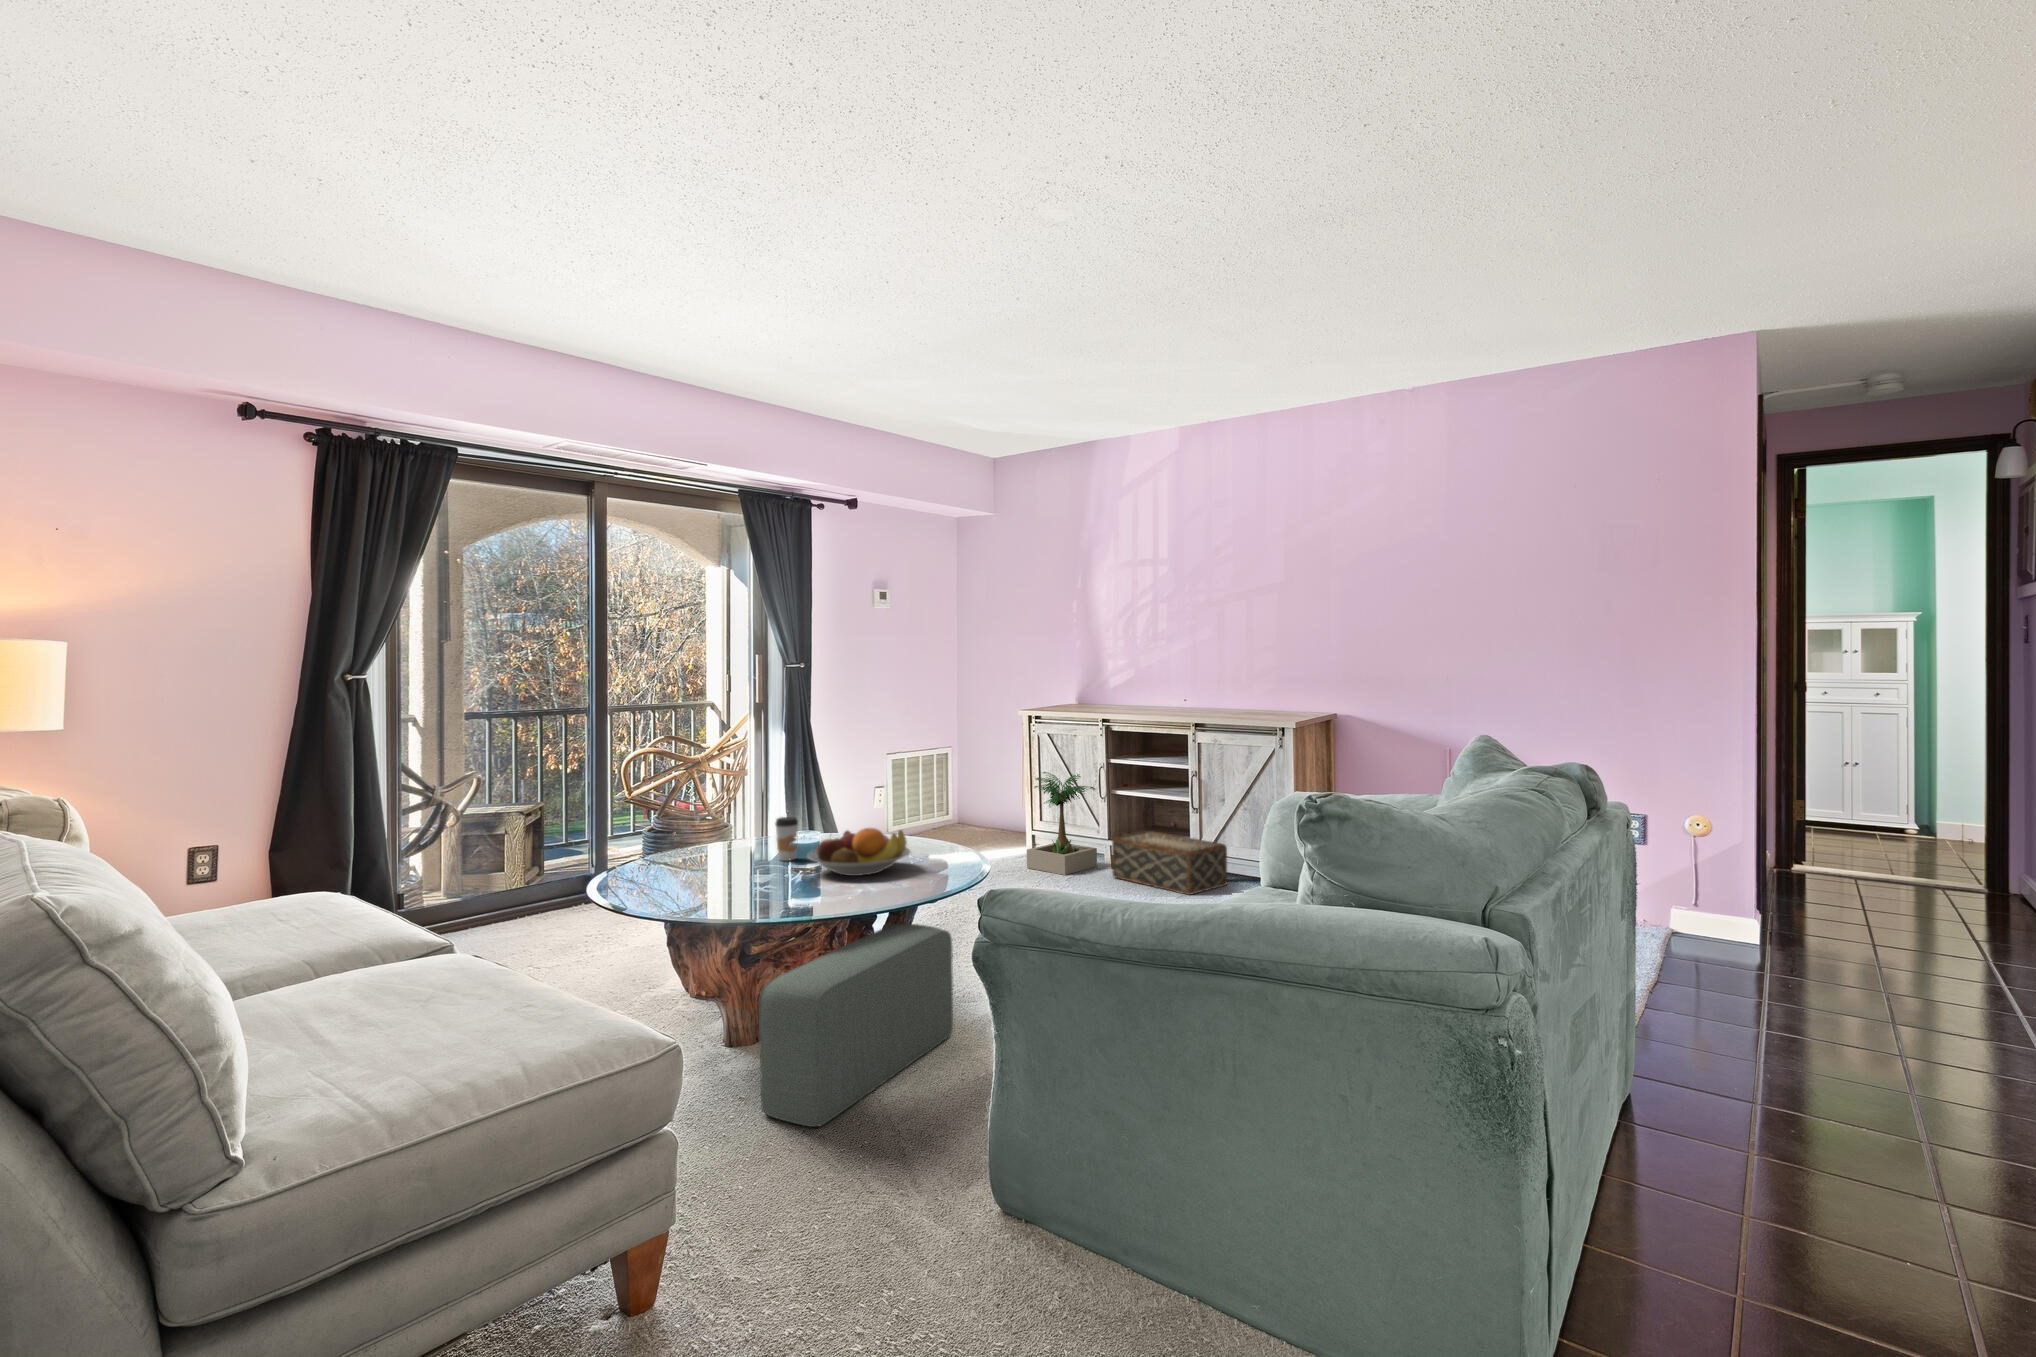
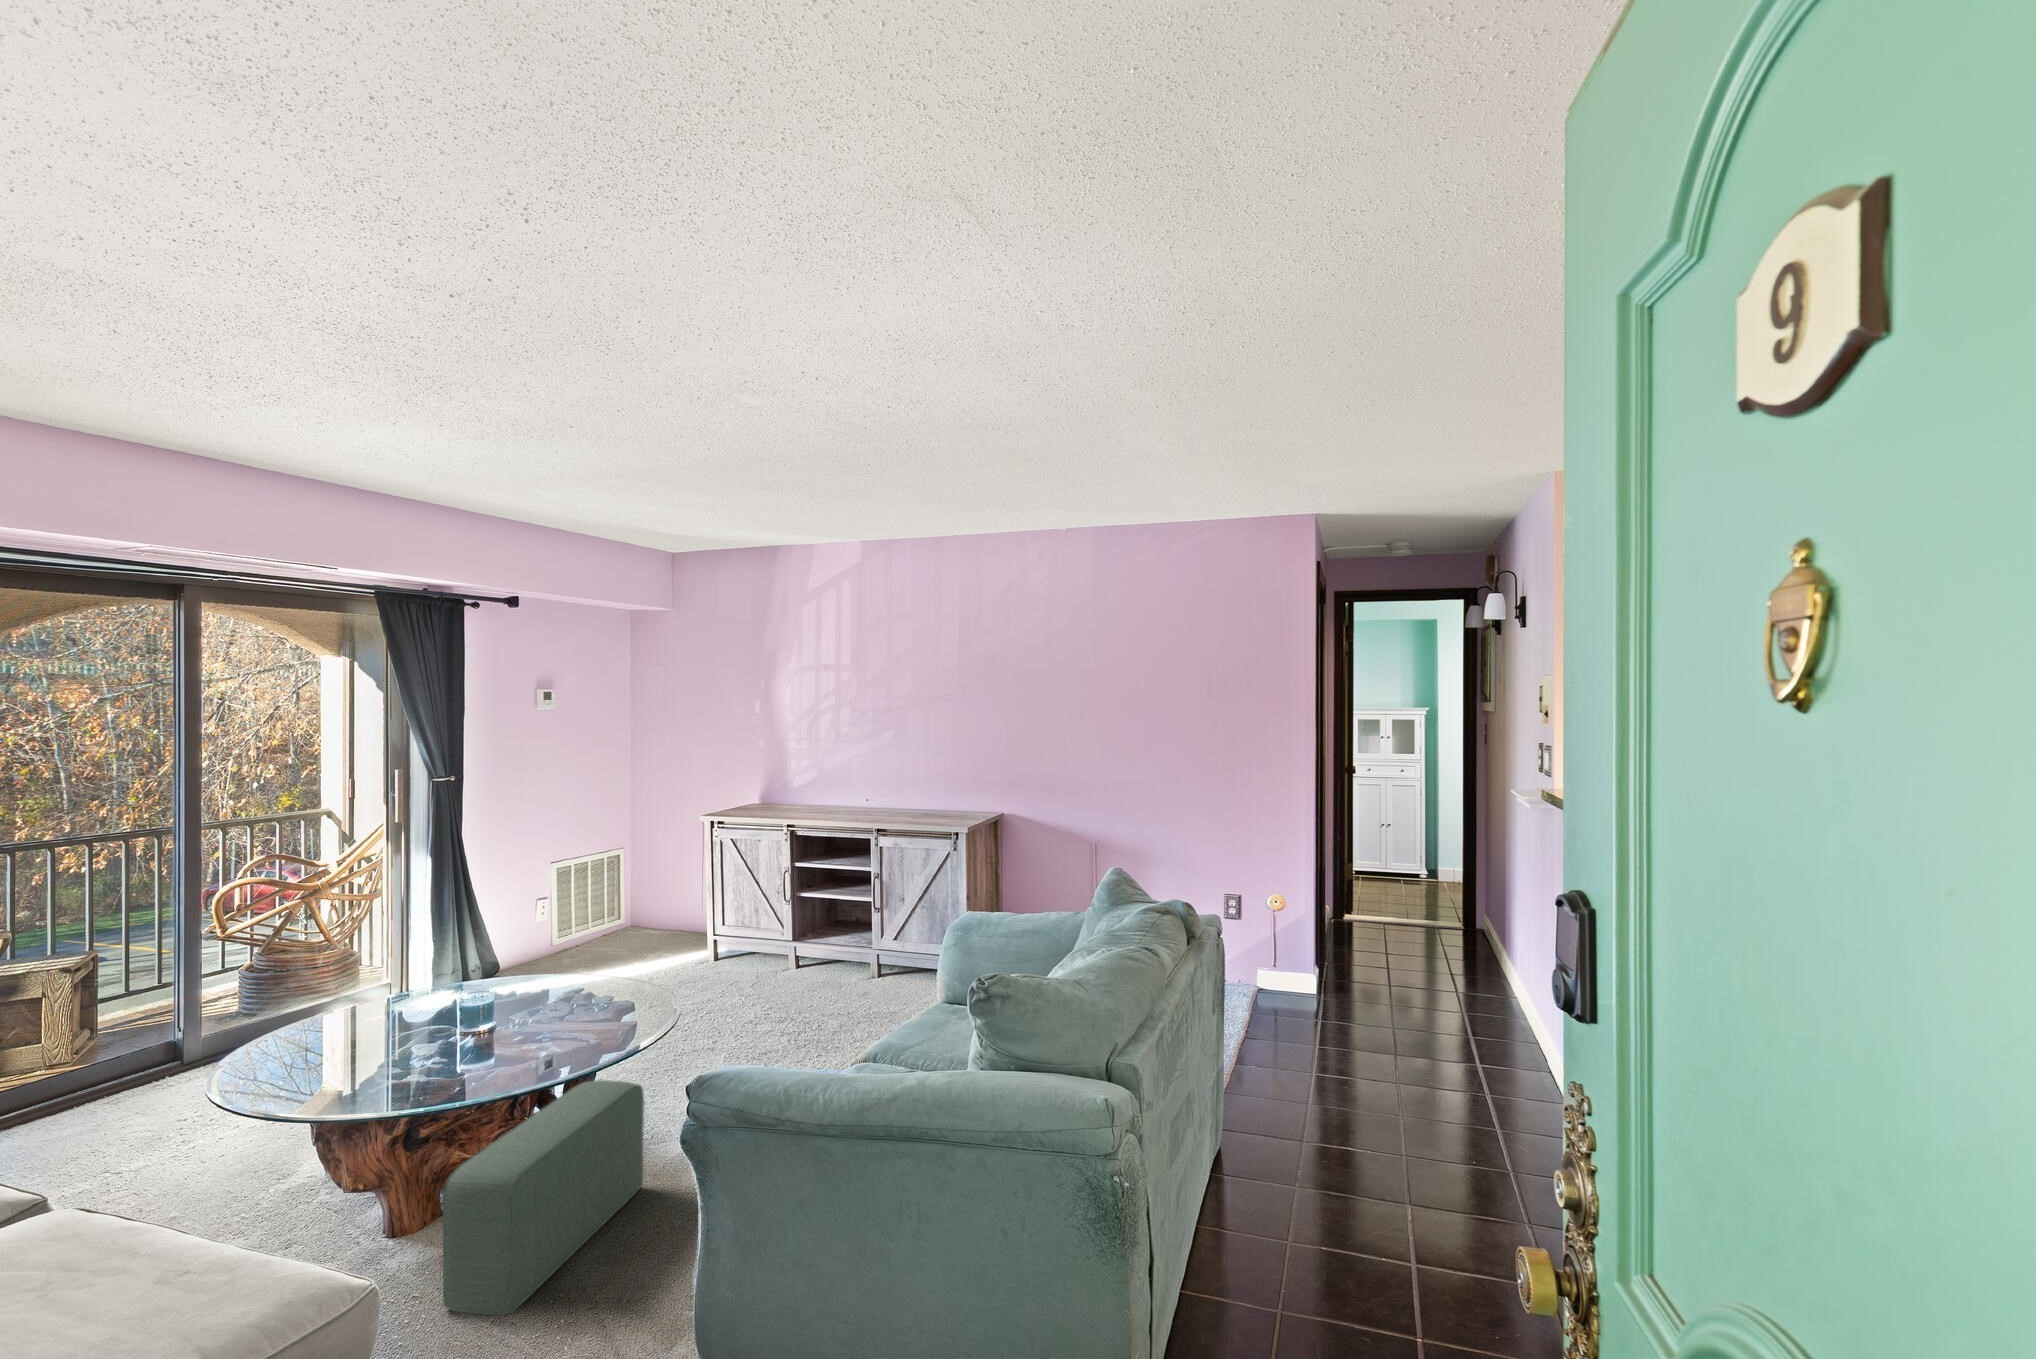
potted plant: present [1027,772,1097,875] -> none [703,874,784,983]
coffee cup: present [775,817,798,861] -> none [433,964,461,1014]
fruit bowl: present [807,828,910,876] -> none [476,974,592,1028]
woven basket: present [1112,831,1227,895] -> none [795,932,907,997]

